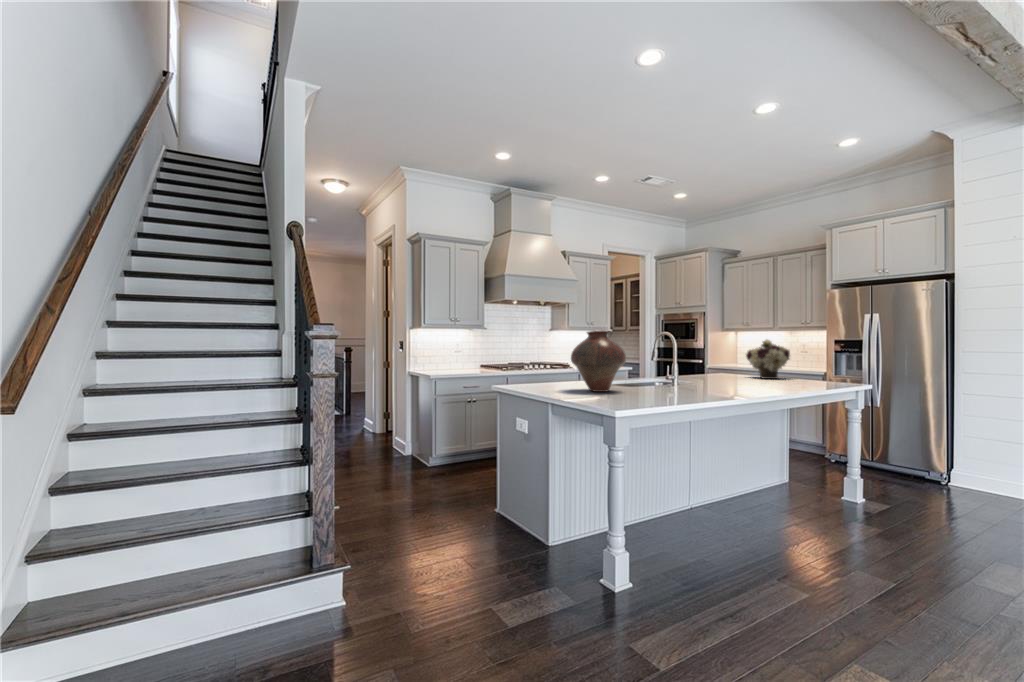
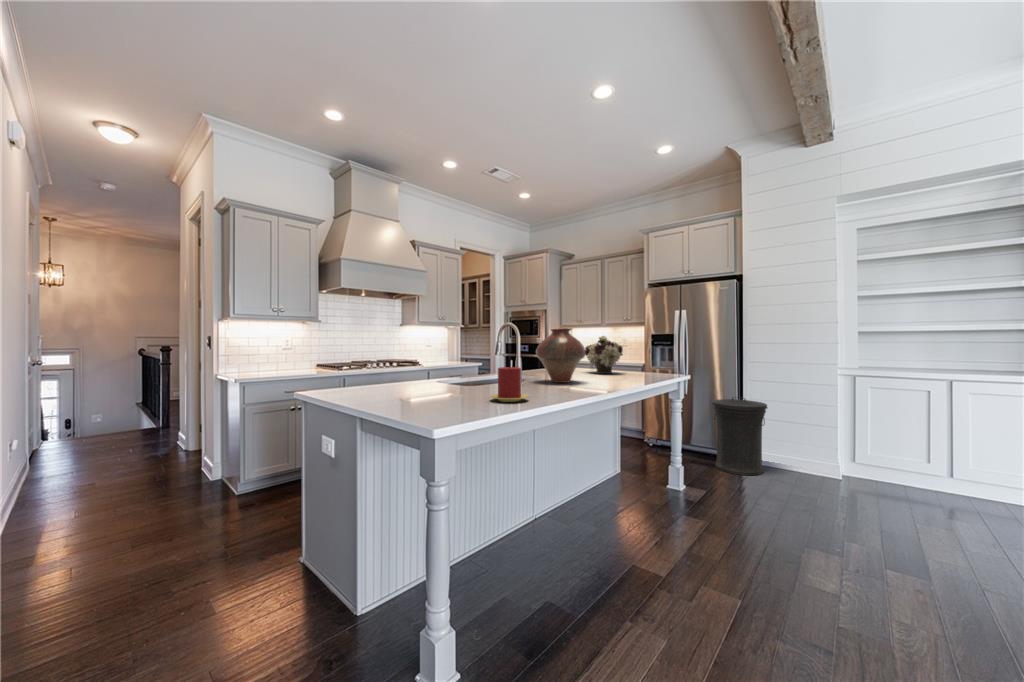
vase: present [571,331,626,392] -> present [536,328,585,383]
candle: none [653,366,688,395] -> present [490,367,529,402]
trash can: none [909,409,987,501] -> present [712,398,767,475]

